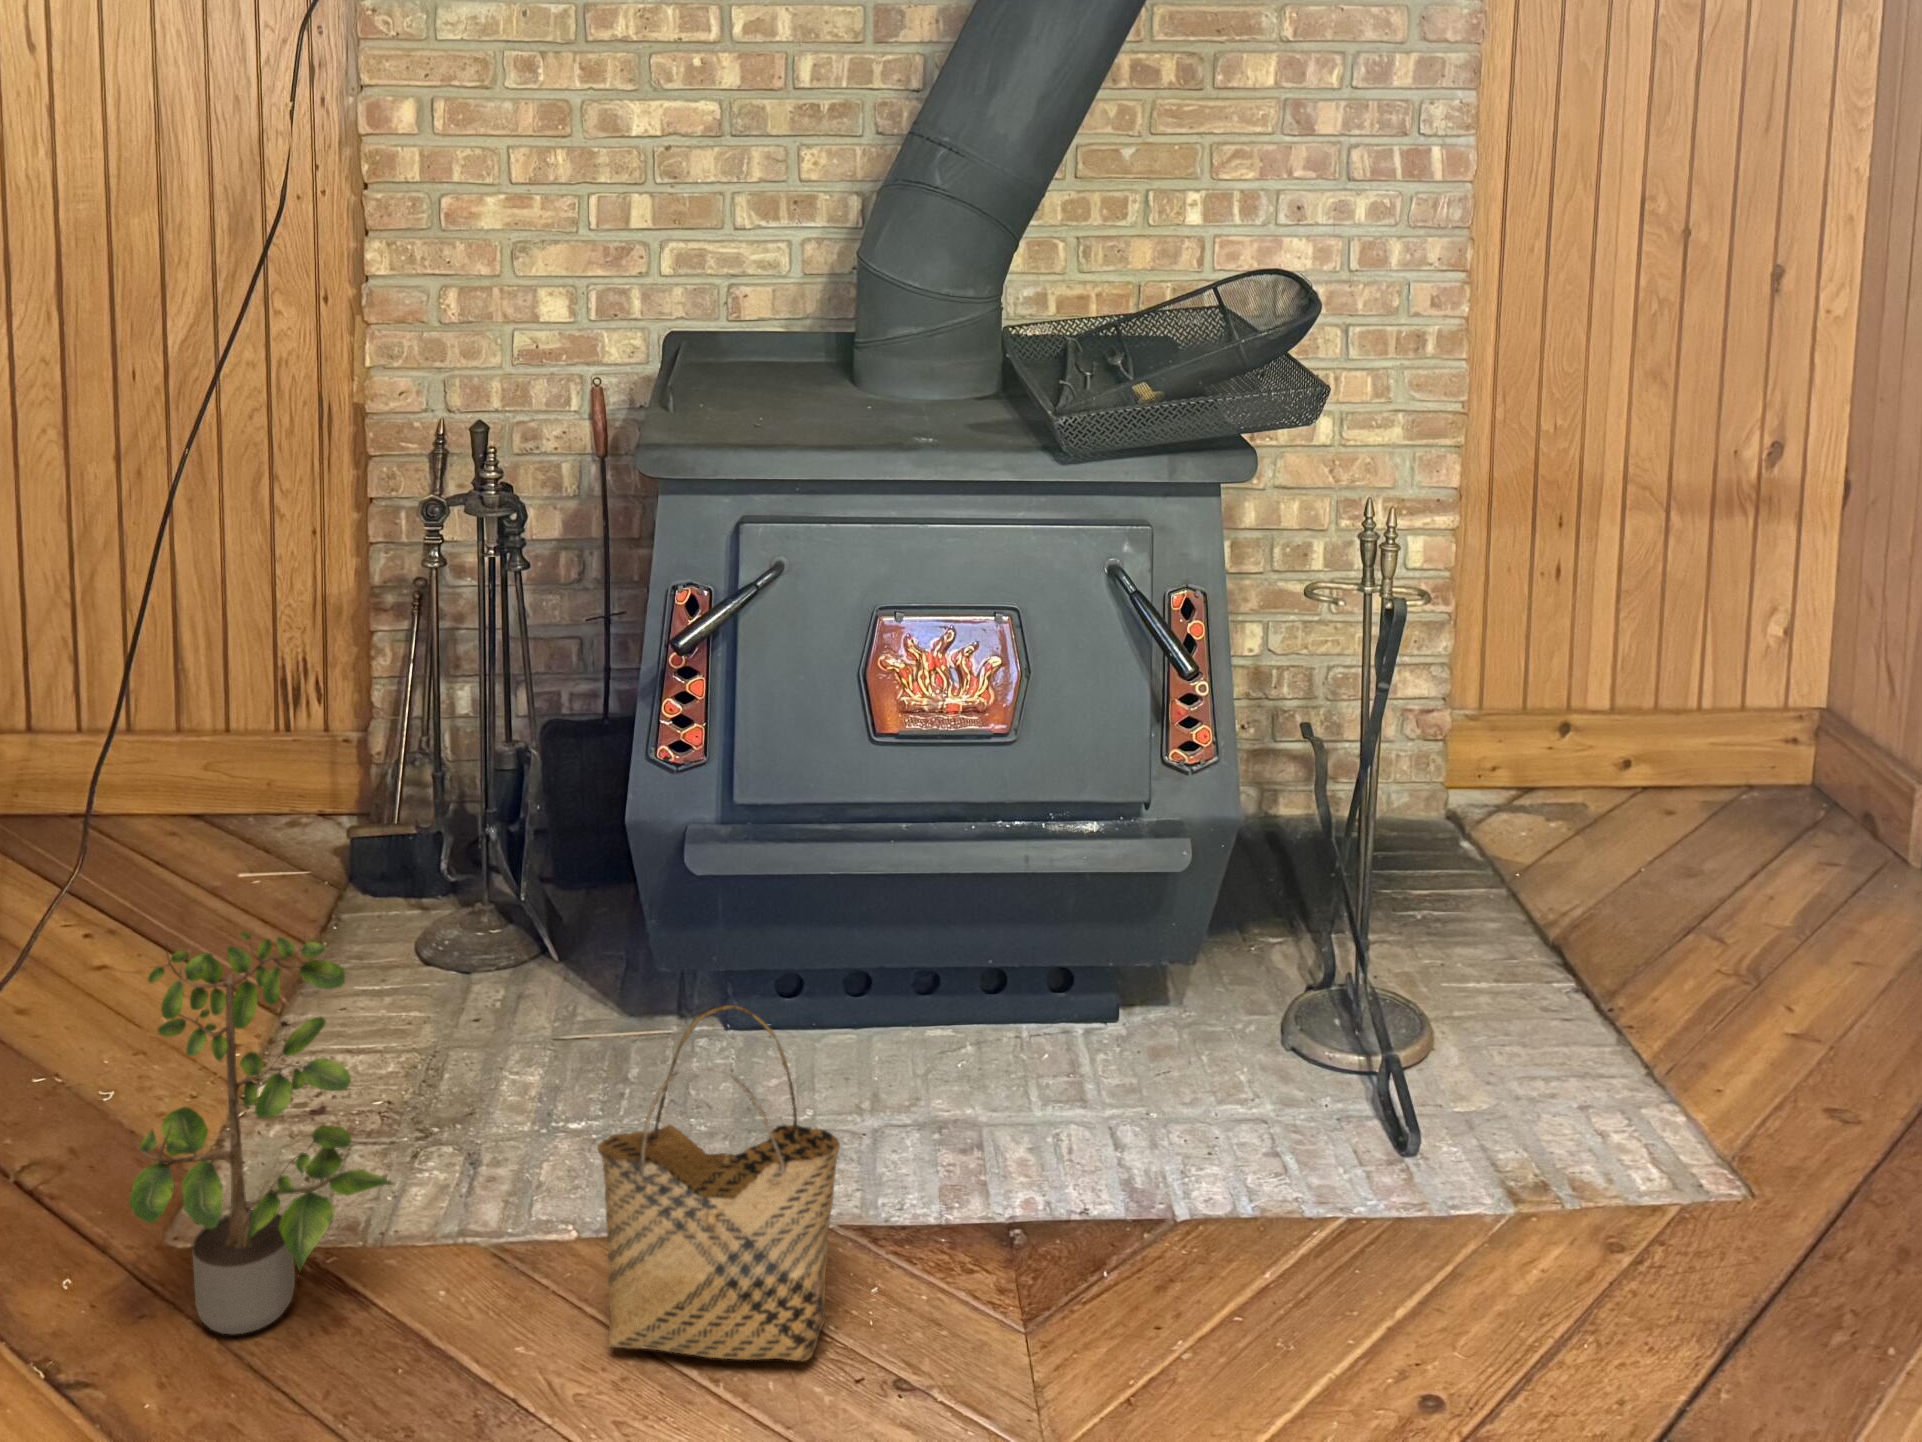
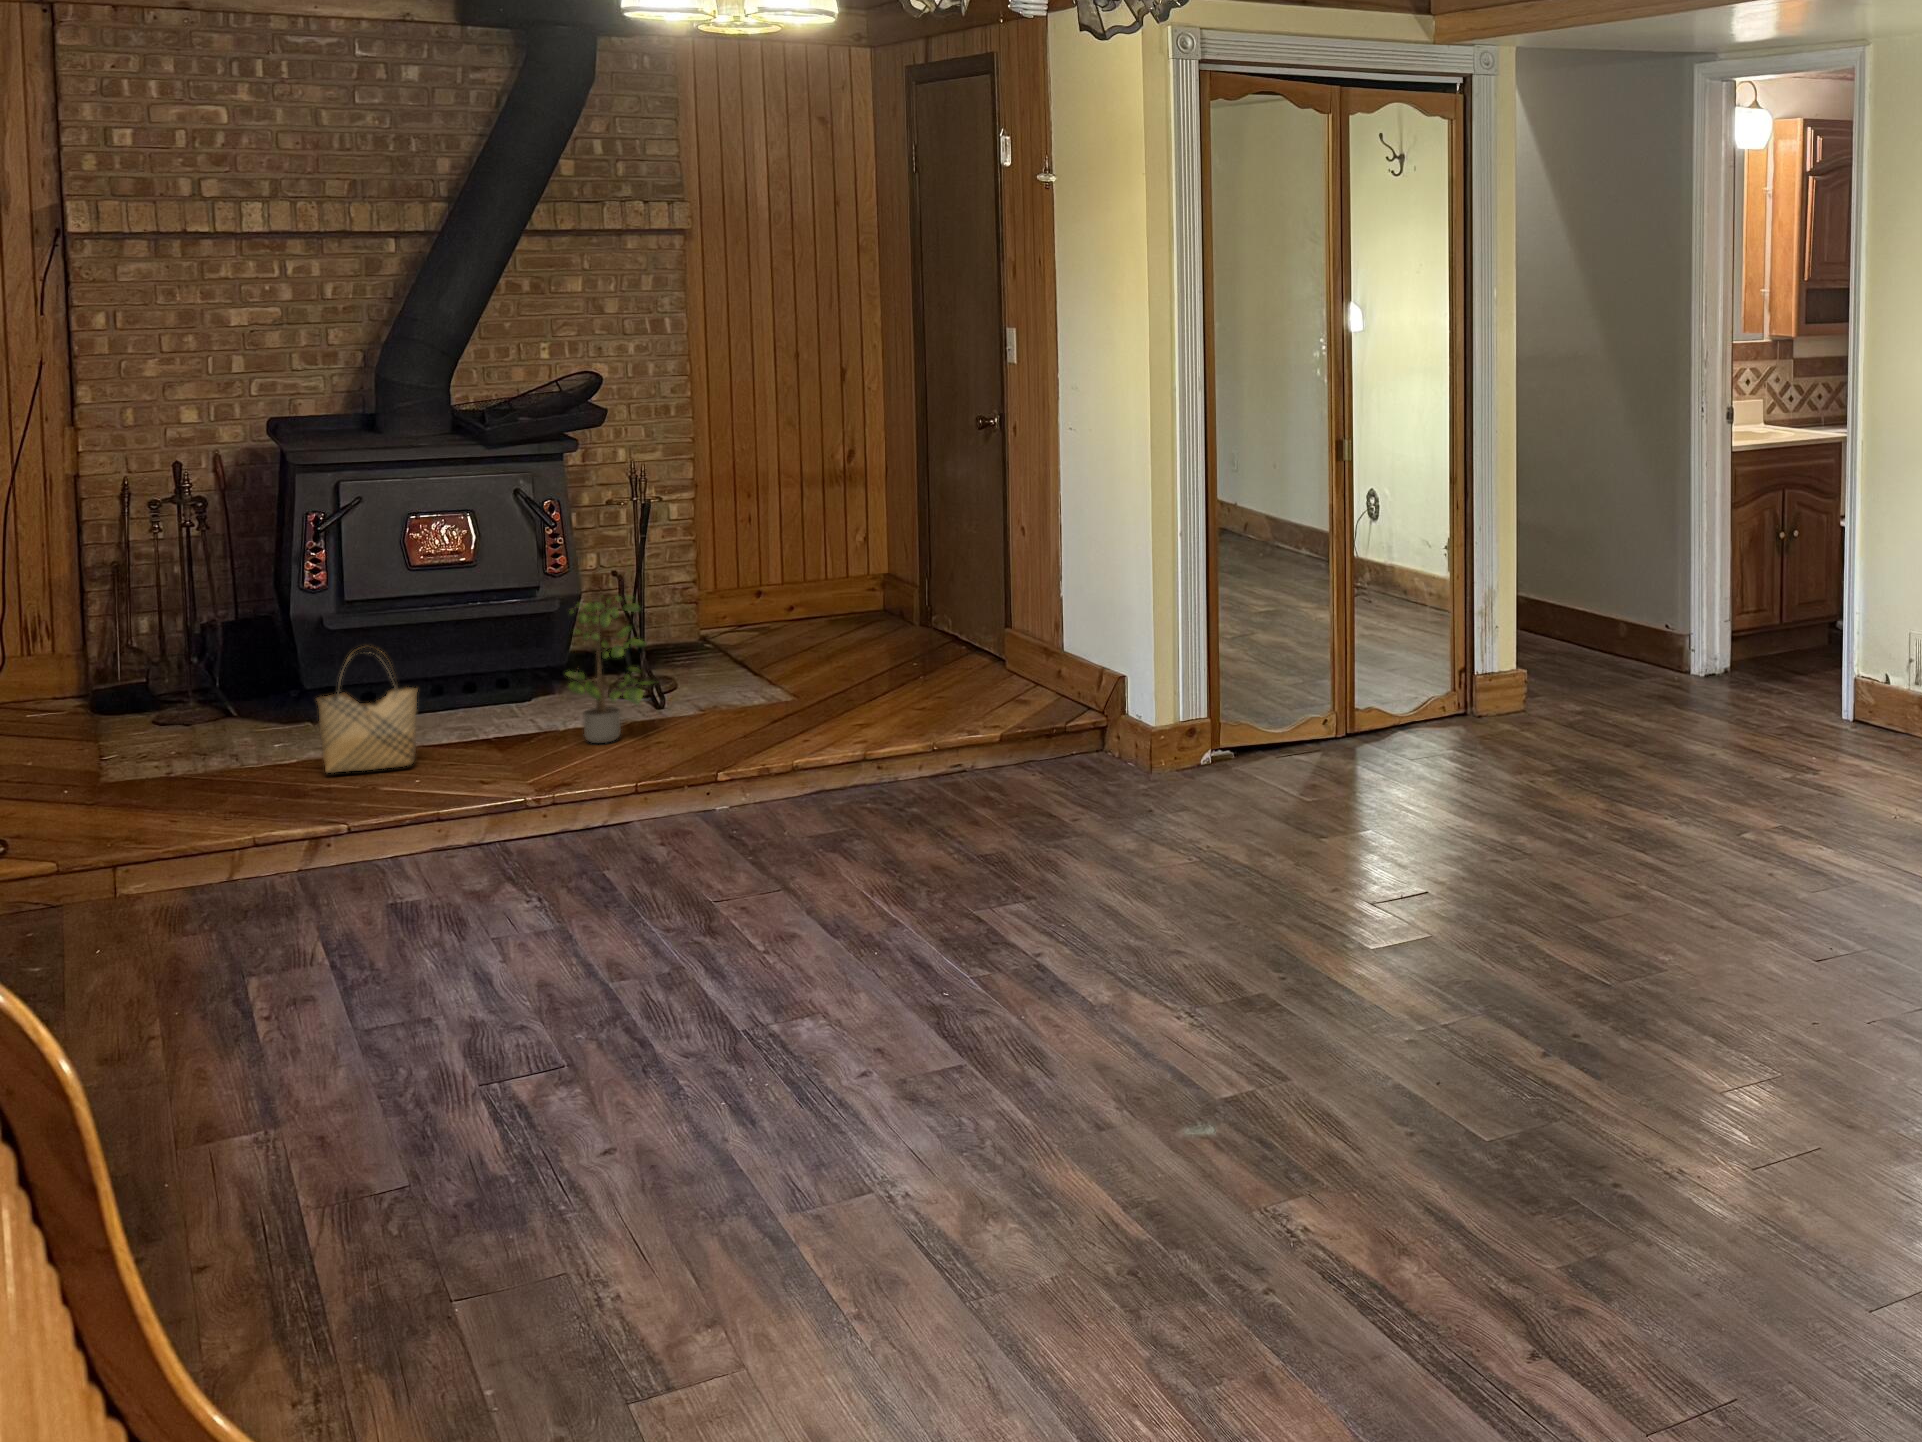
potted plant: present [129,932,392,1334] -> present [566,596,653,743]

